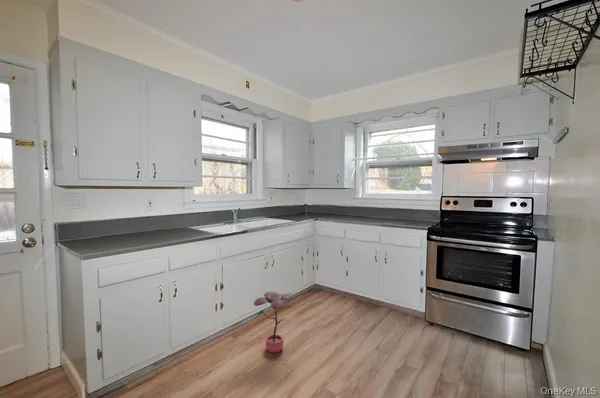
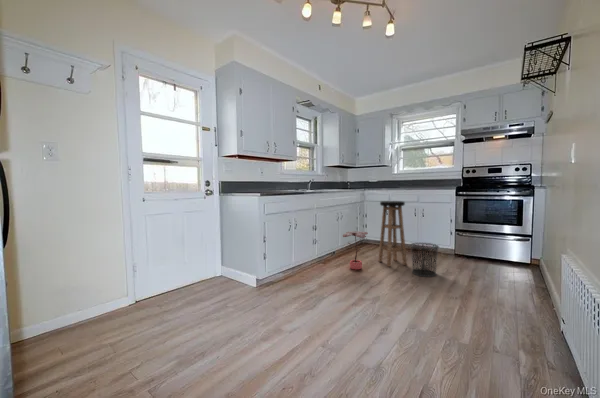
bar stool: none [315,246,351,346] -> present [379,201,407,266]
waste bin: none [349,316,390,378] -> present [411,243,439,277]

